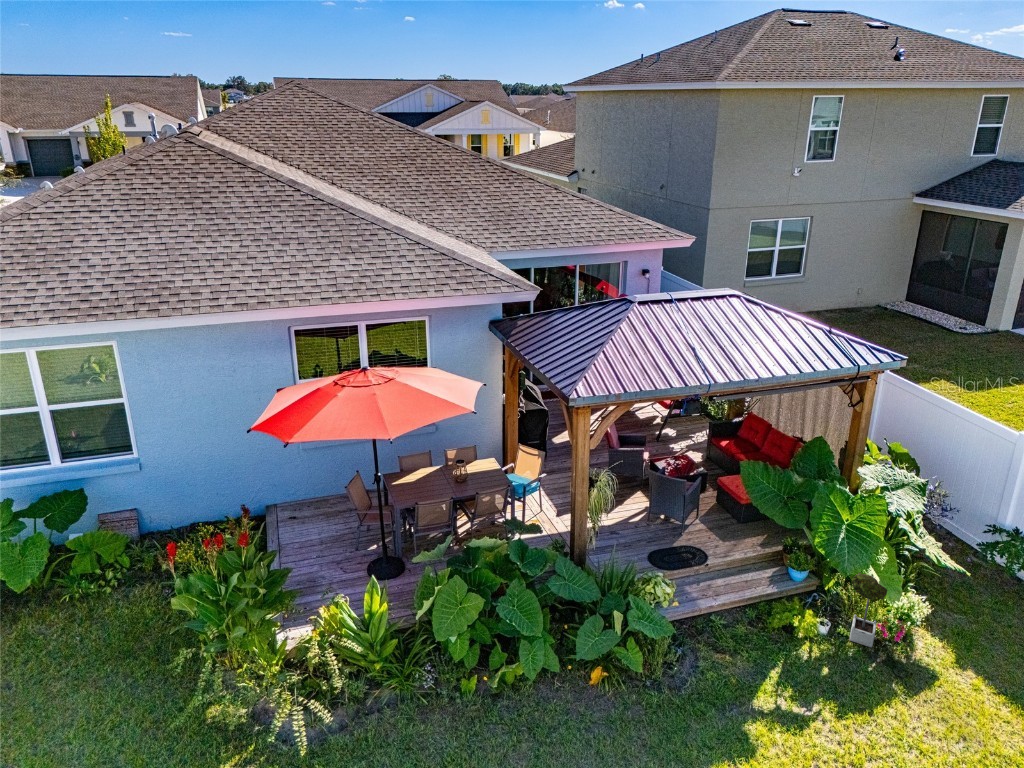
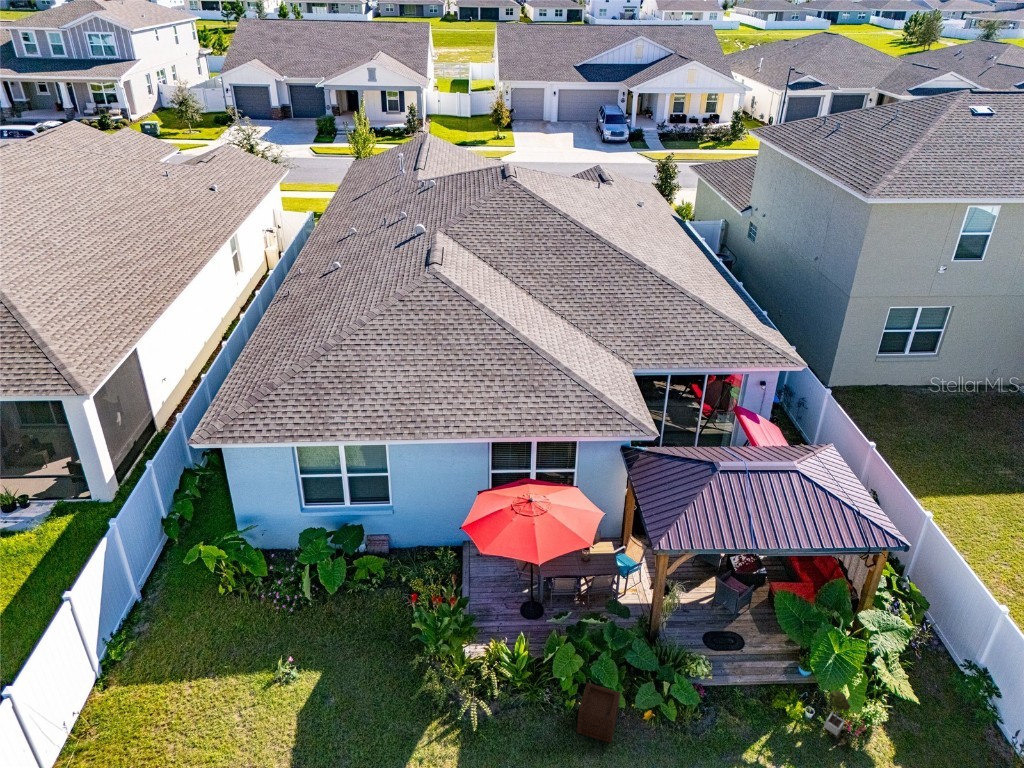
wooden crate: none [484,639,549,733] -> present [577,683,620,743]

